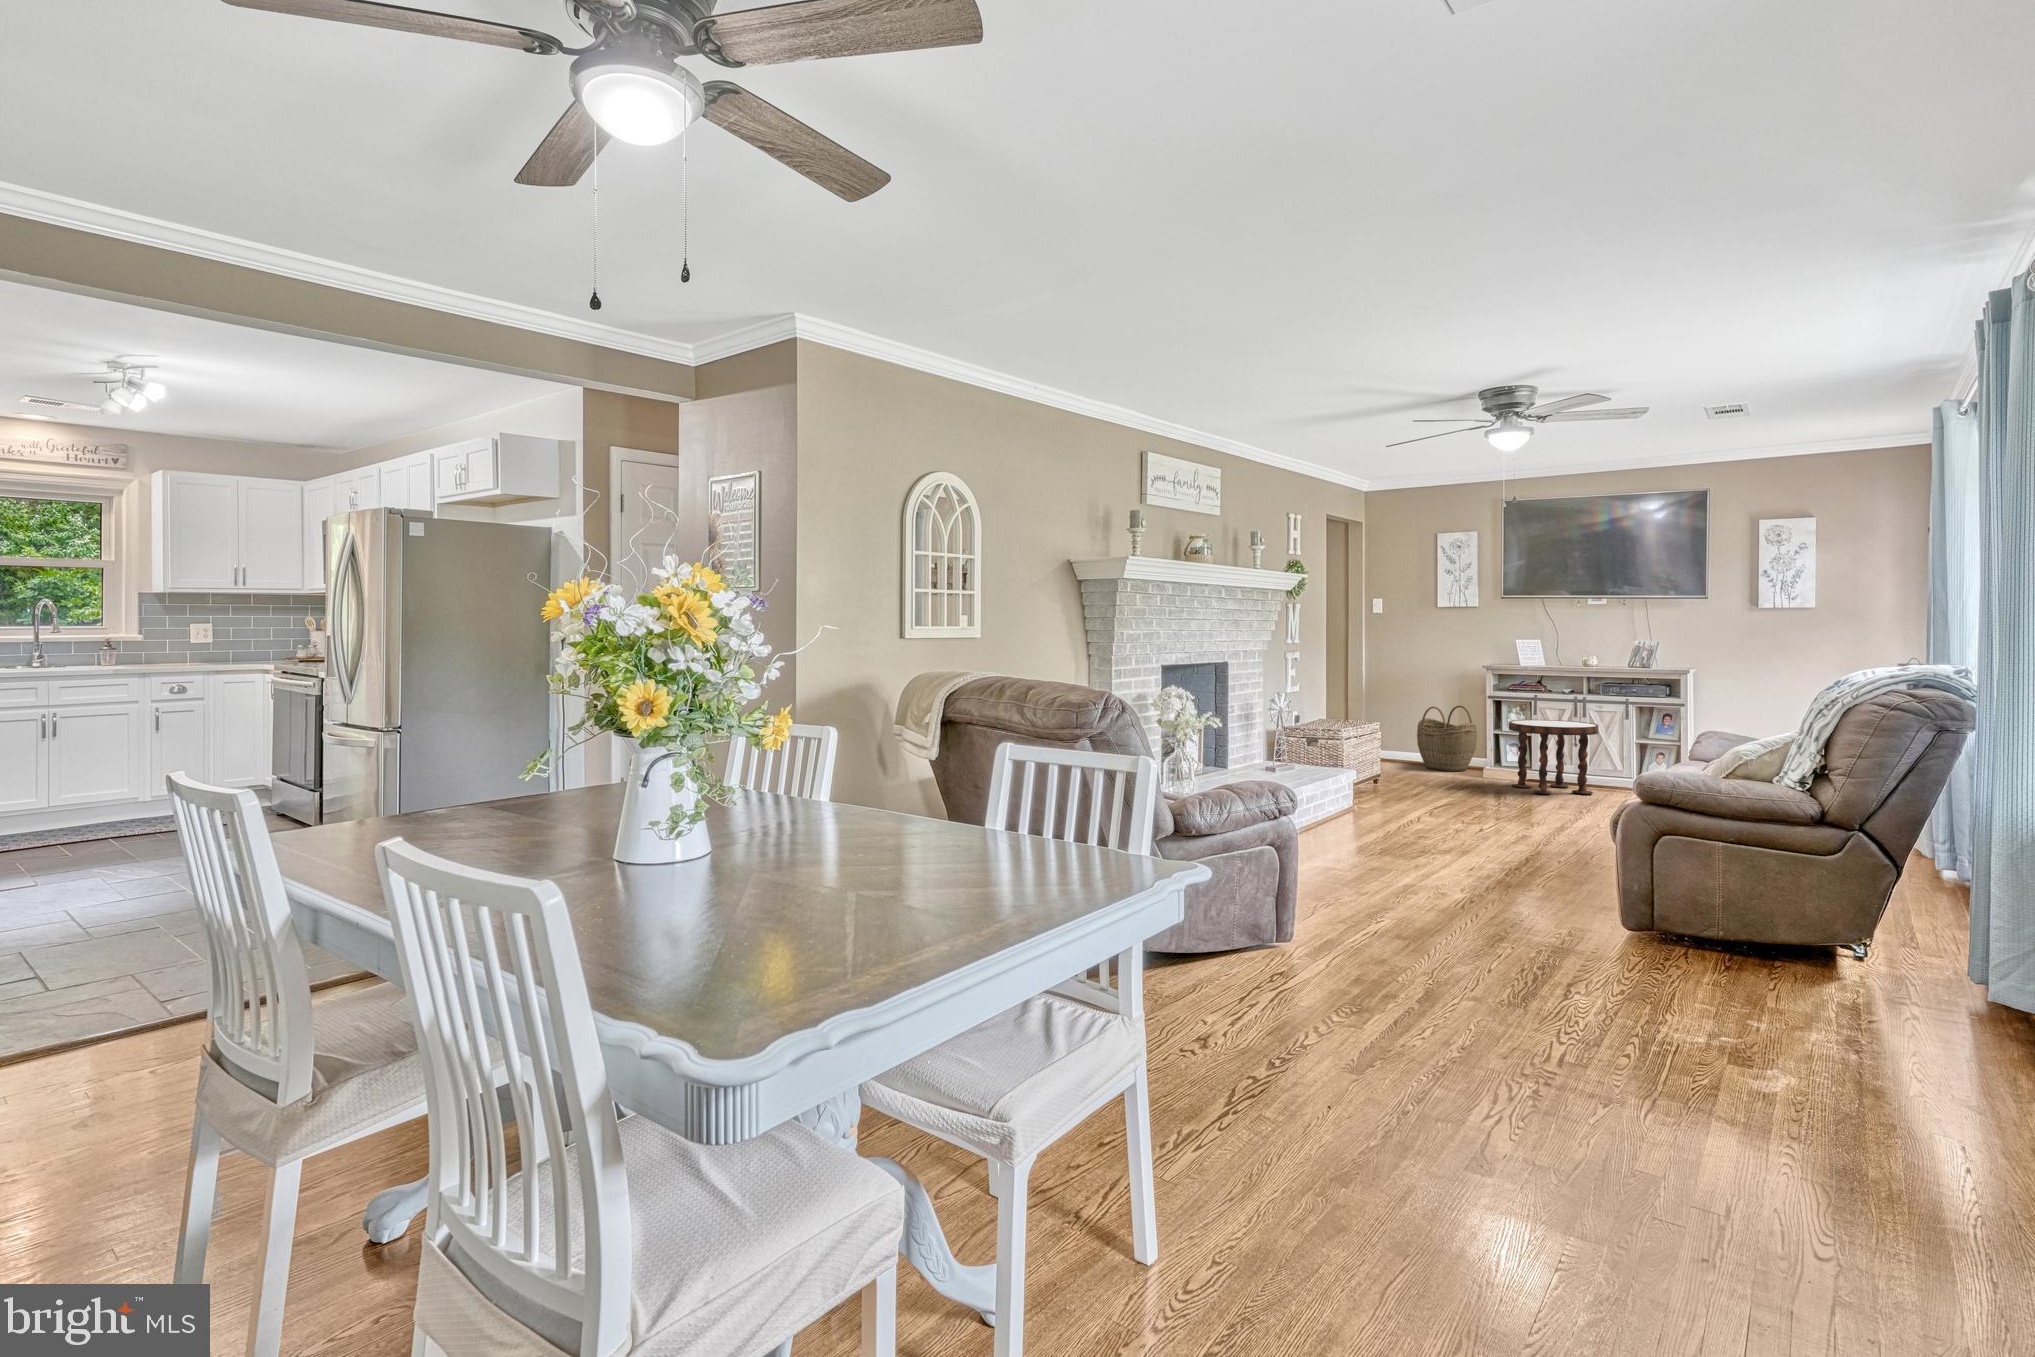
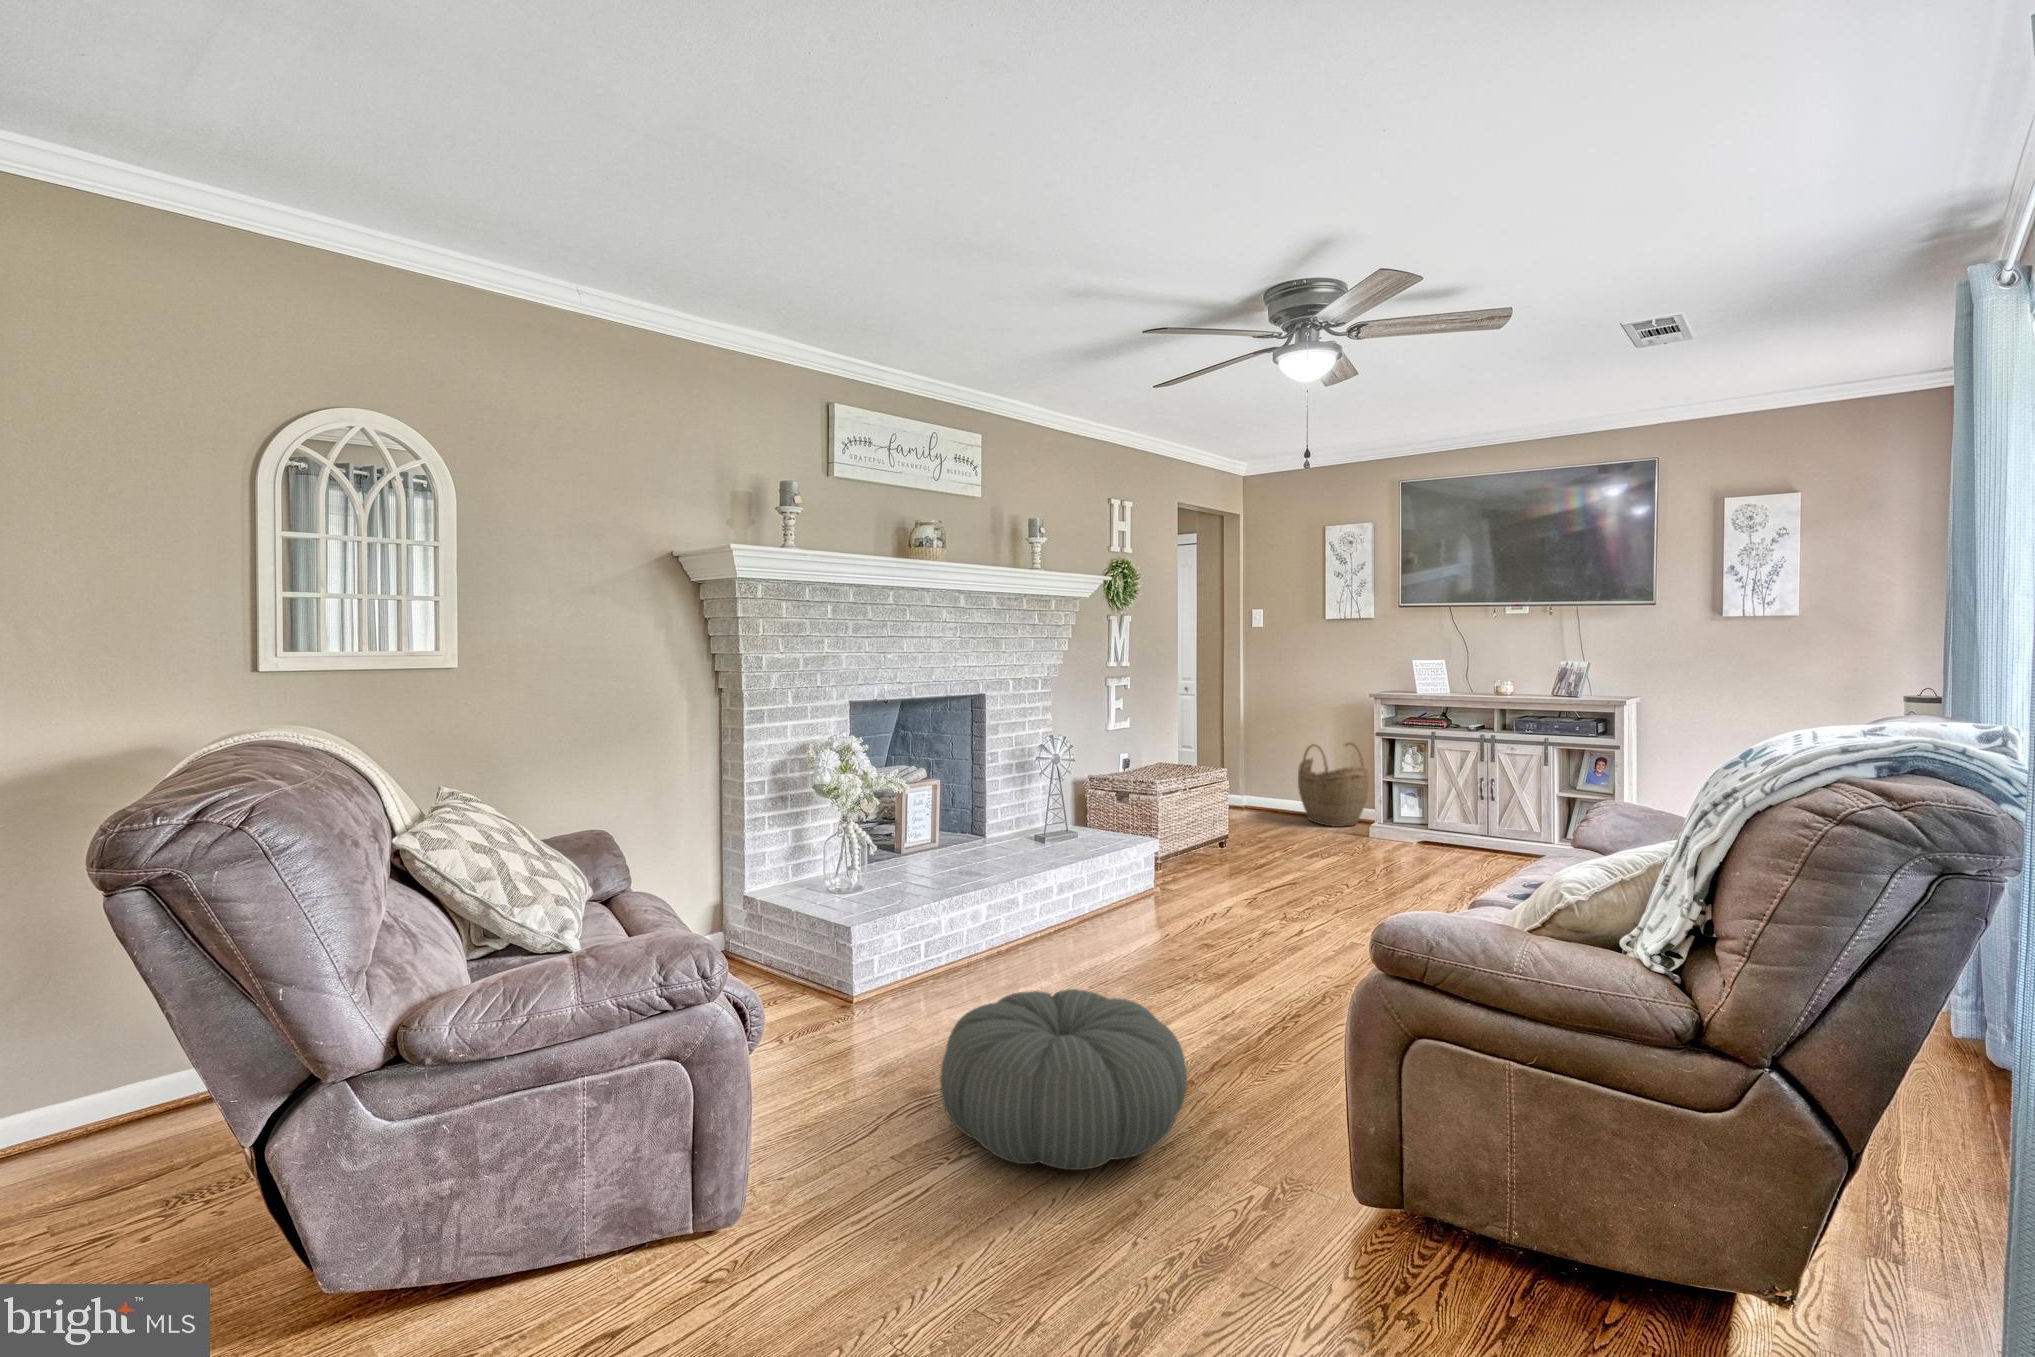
side table: present [1509,720,1599,794] -> none [1389,764,1504,867]
pouf: none [1358,837,1515,921] -> present [940,989,1187,1170]

